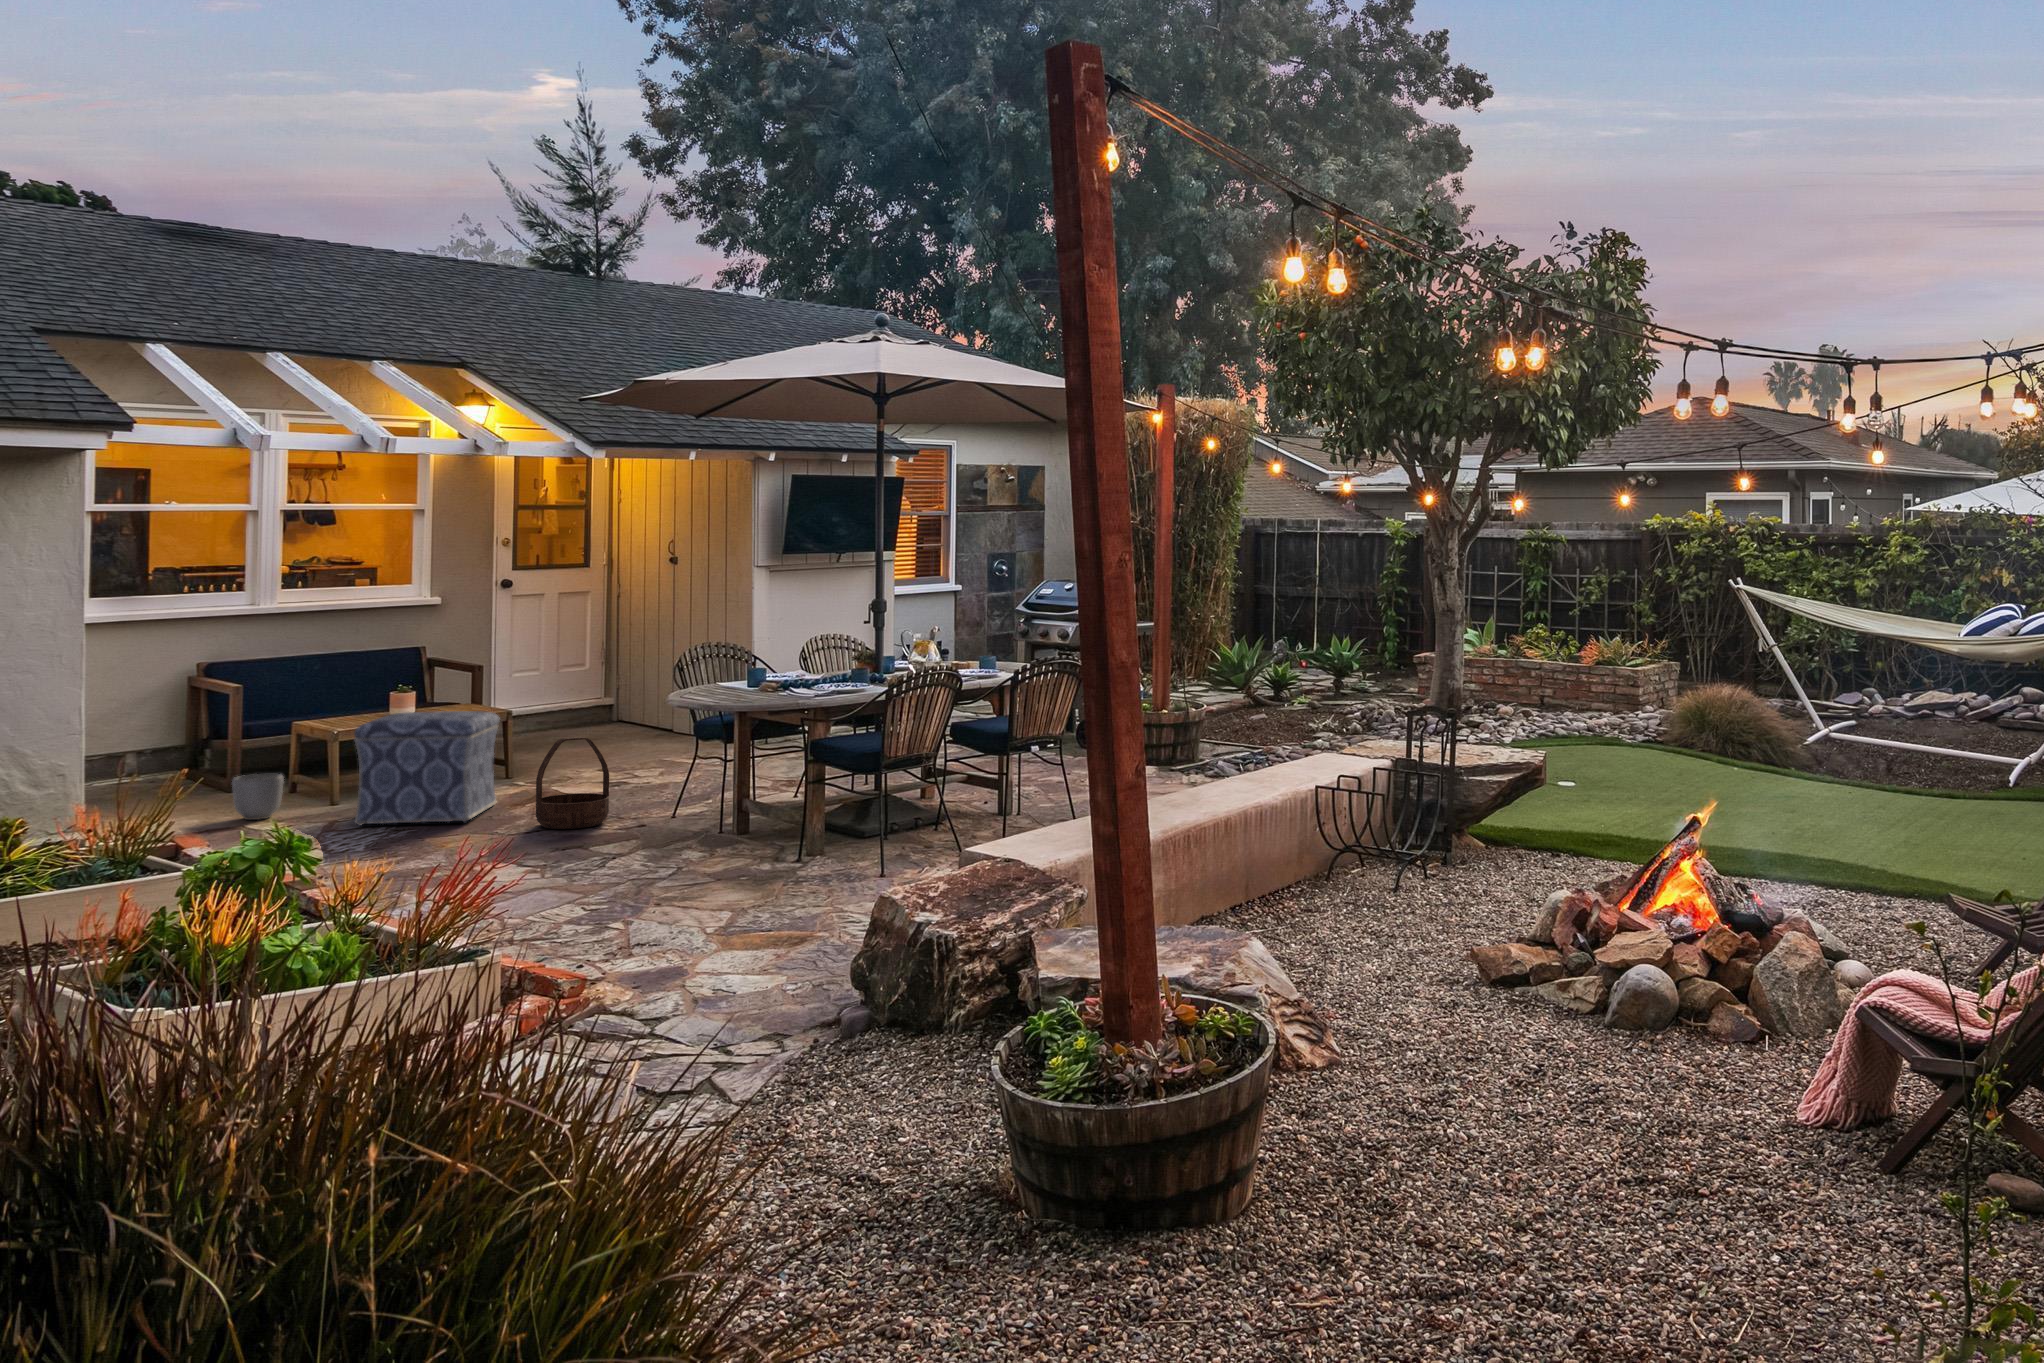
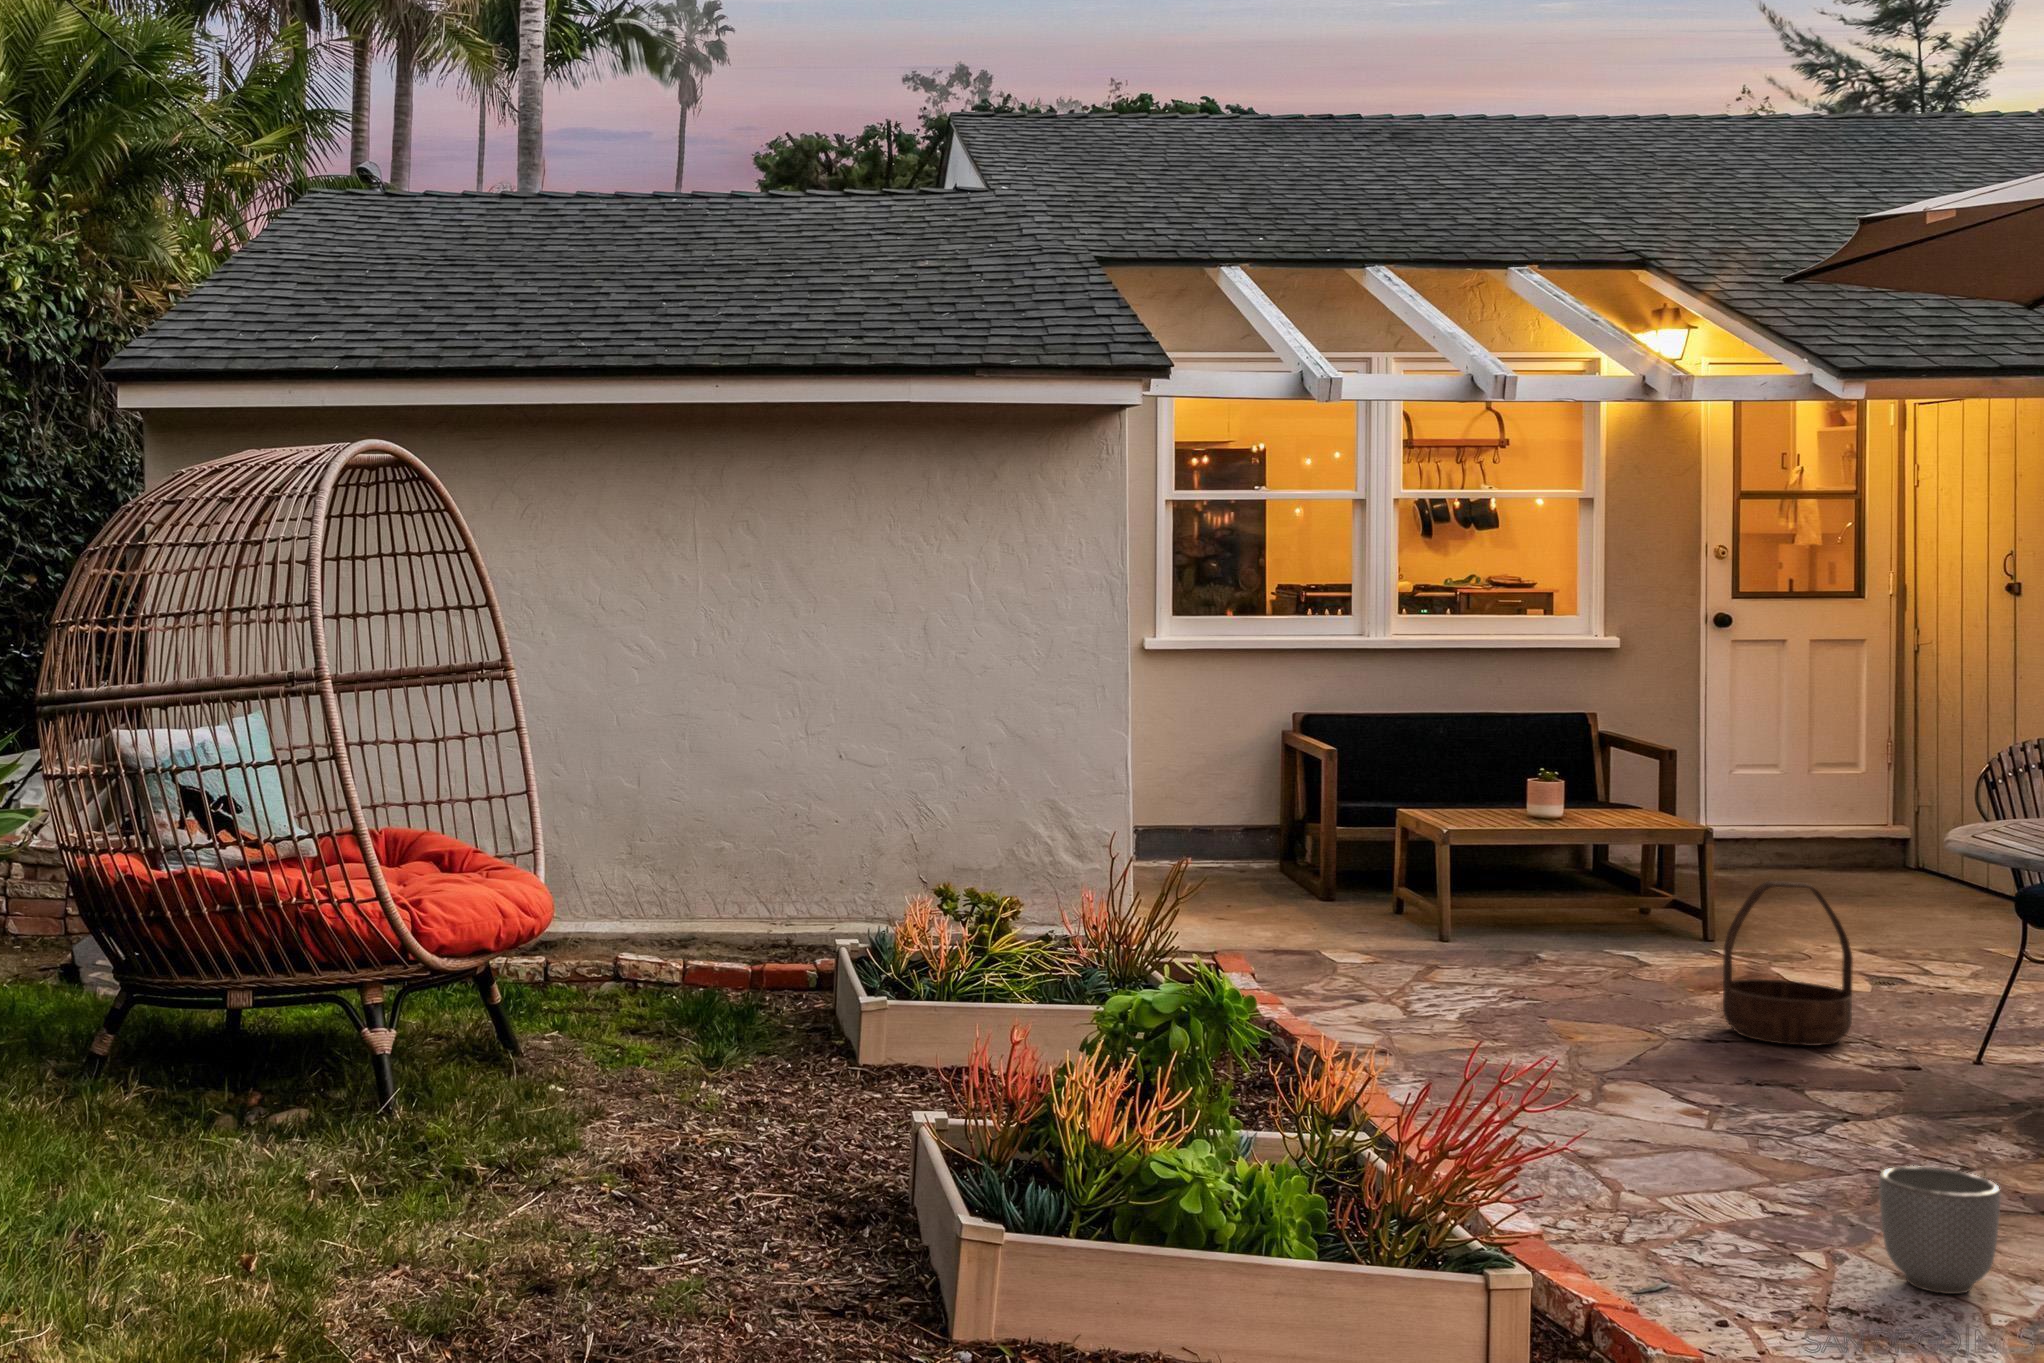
ottoman: present [354,711,499,825] -> none [1452,813,1676,1003]
planter: present [232,774,284,820] -> present [1879,1166,2000,1294]

